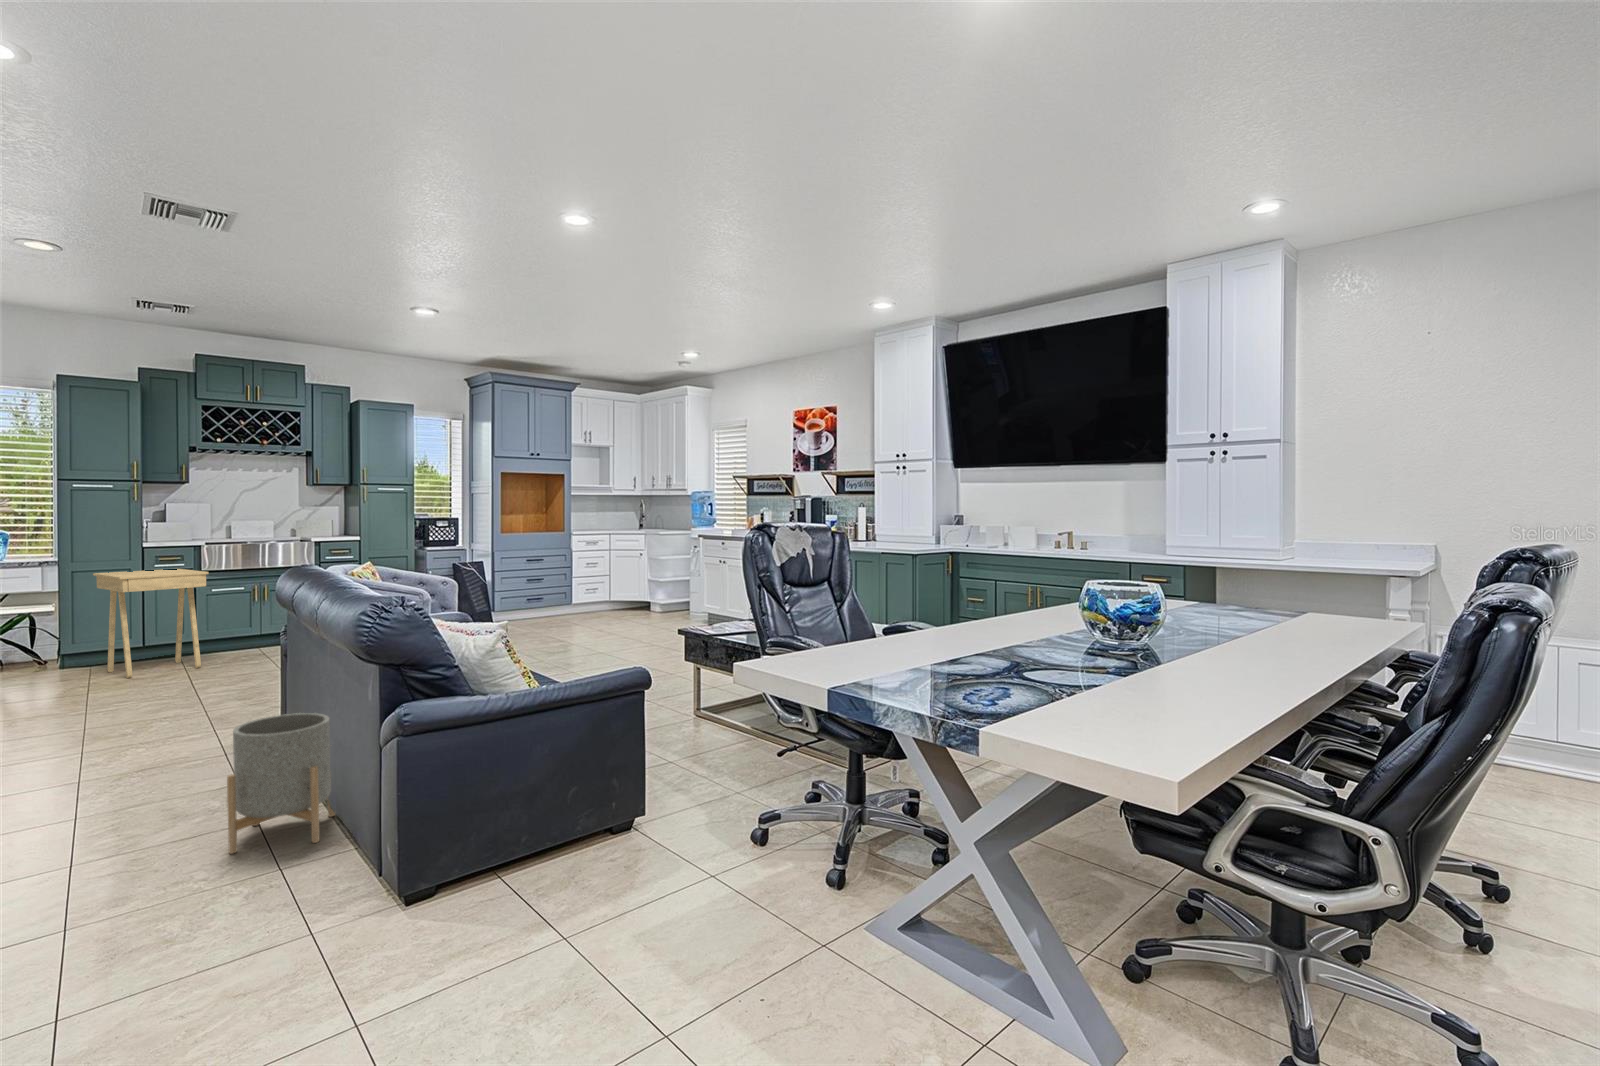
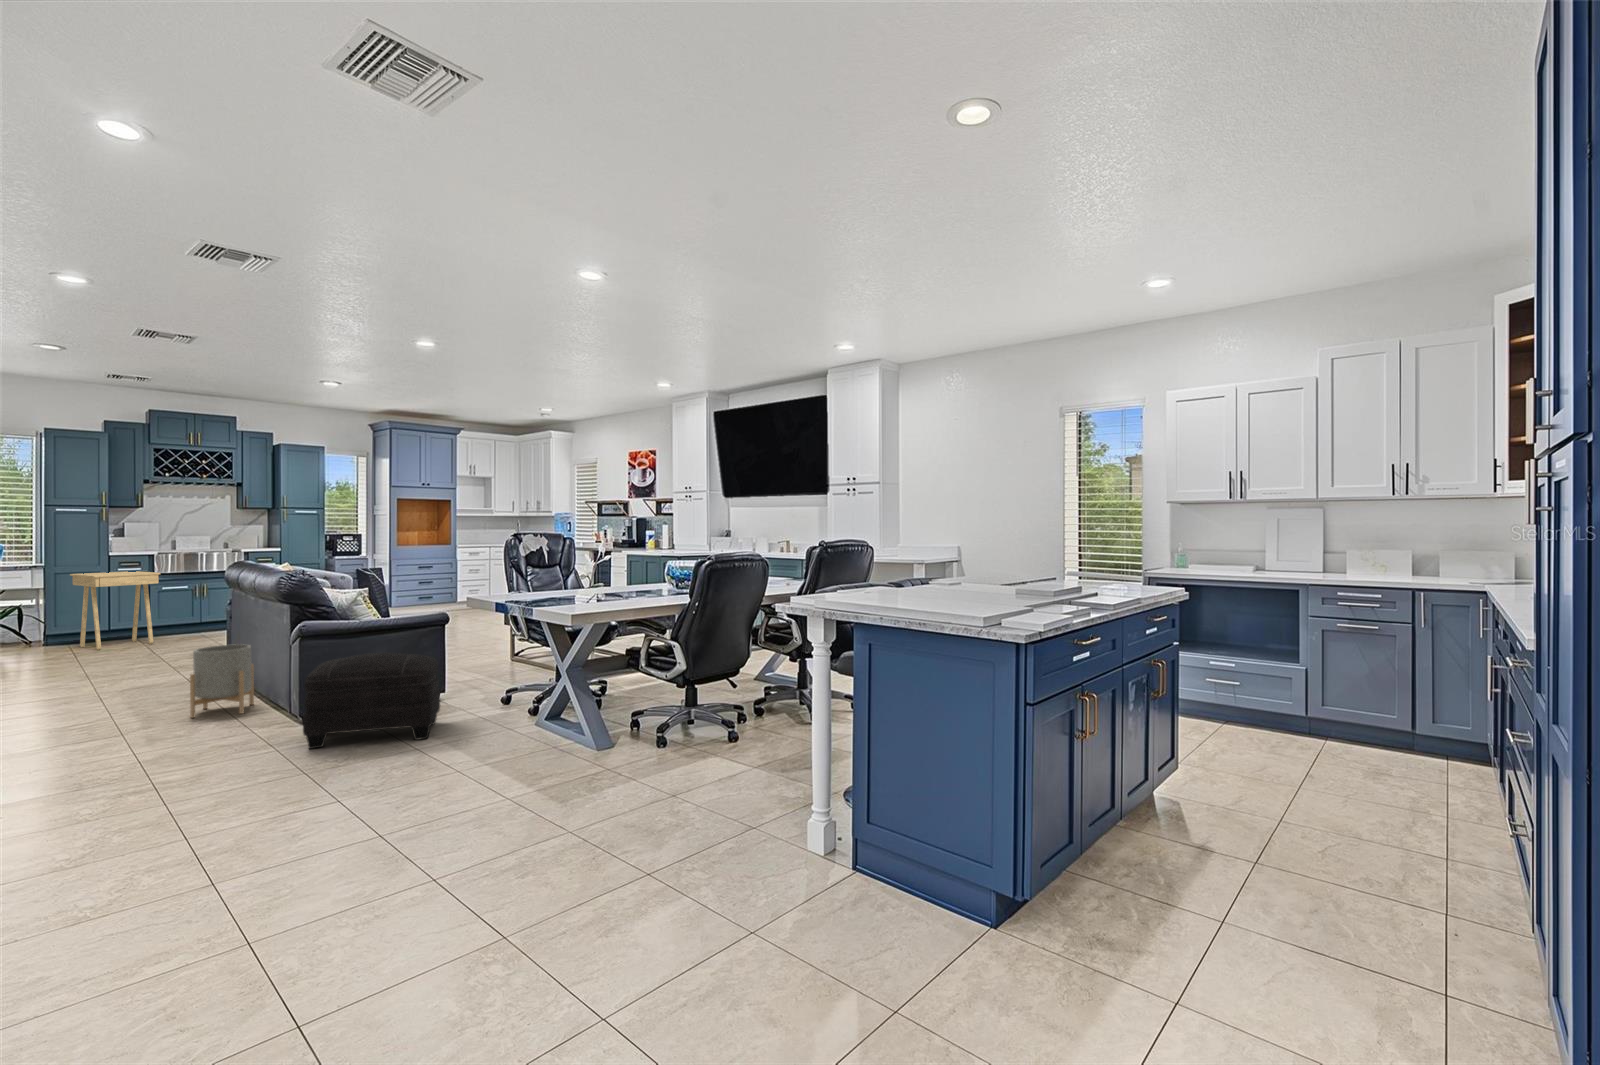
ottoman: none [440,759,689,985] -> present [303,653,440,749]

